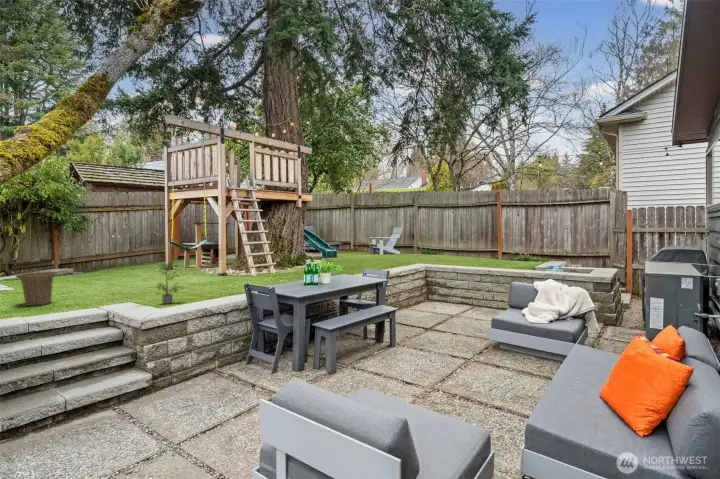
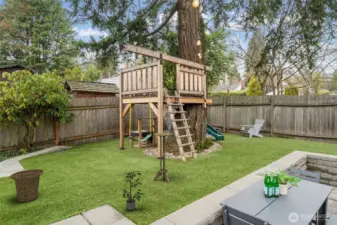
side table: none [203,231,227,290] -> present [154,133,172,183]

